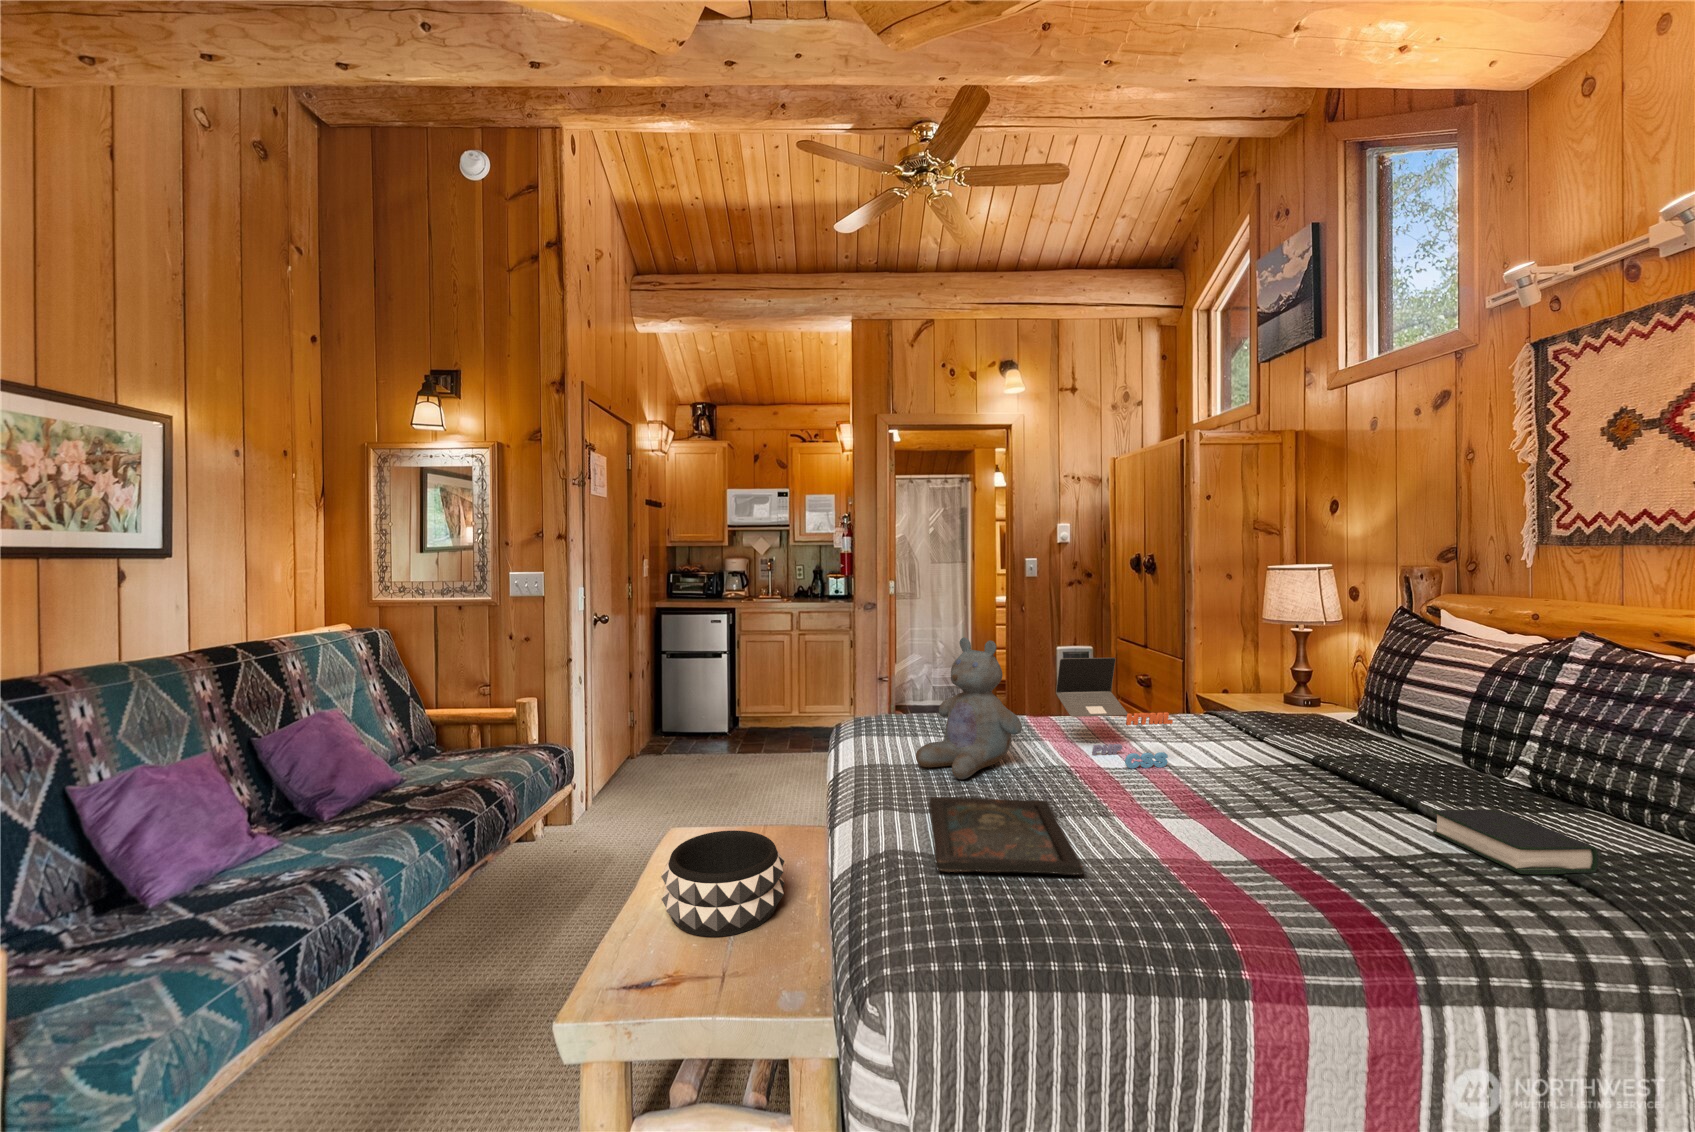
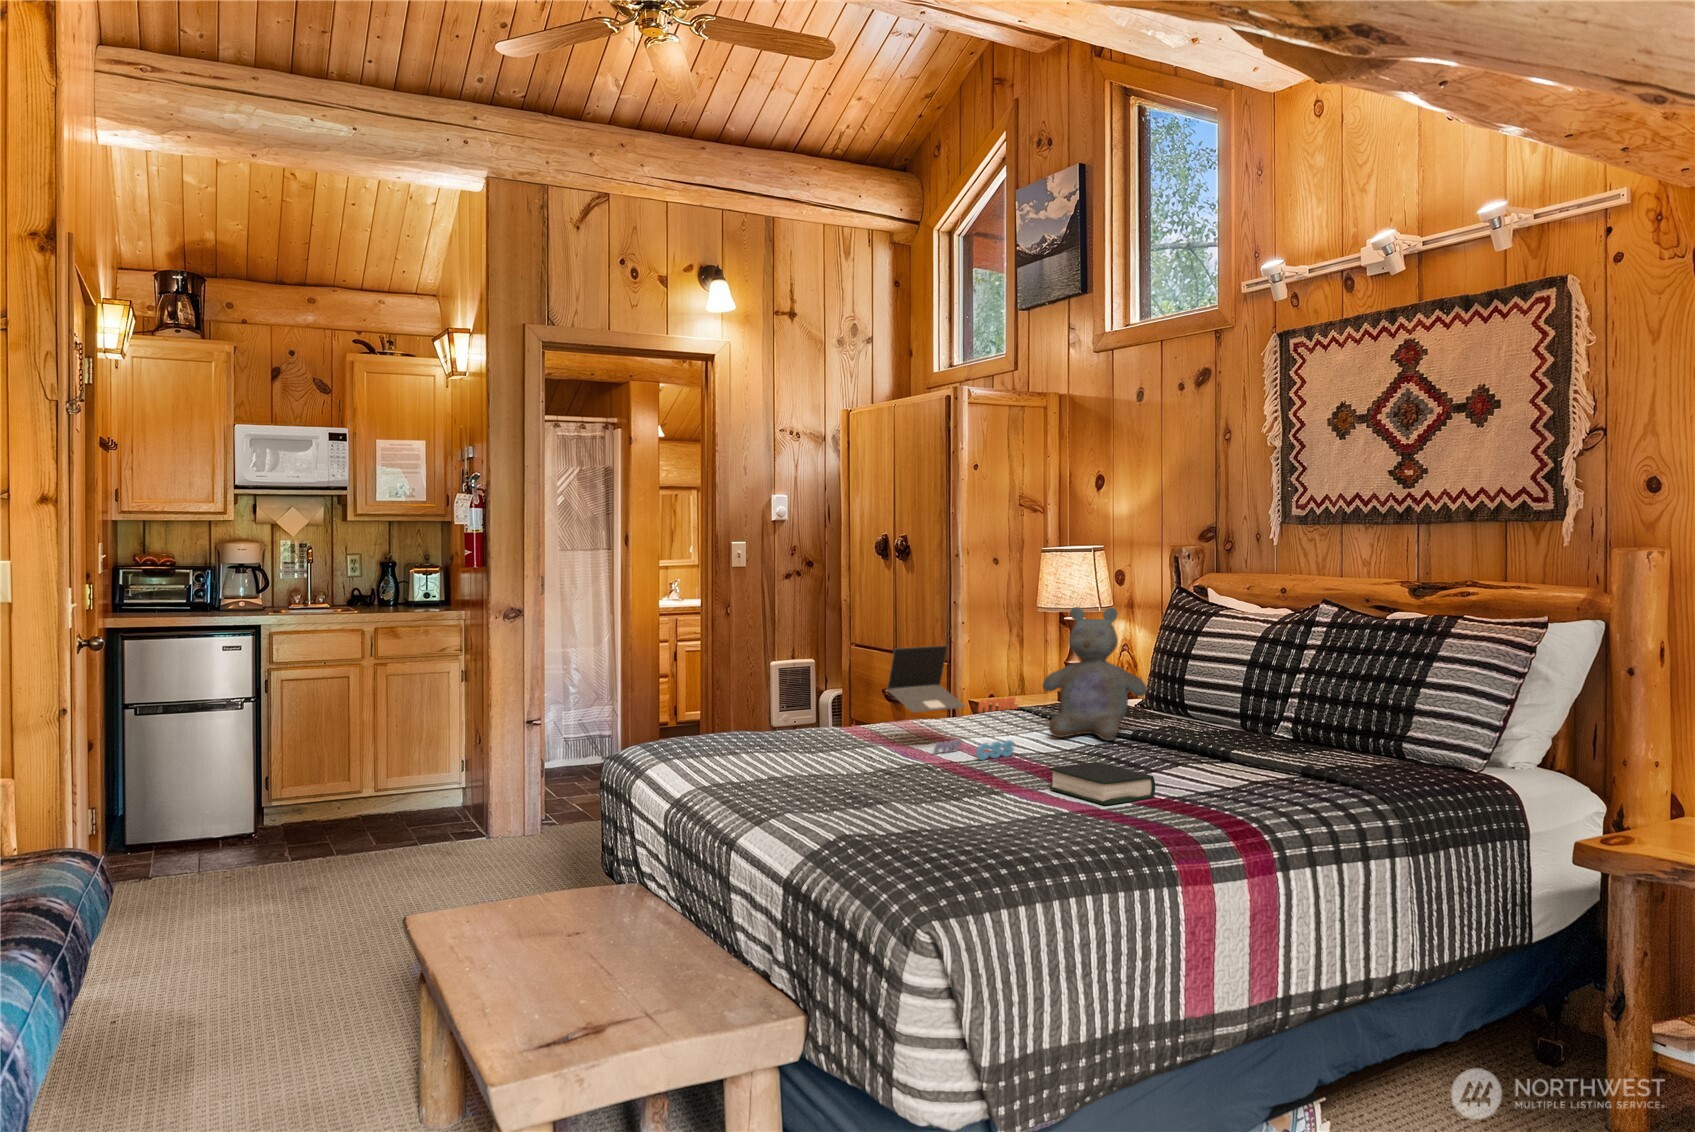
stuffed bear: present [916,638,1022,779] -> present [1043,607,1147,740]
tray: present [929,797,1084,875] -> none [823,786,1023,844]
book: present [1433,809,1599,874] -> present [1050,762,1155,805]
decorative bowl: present [661,830,785,937] -> none [504,875,662,992]

